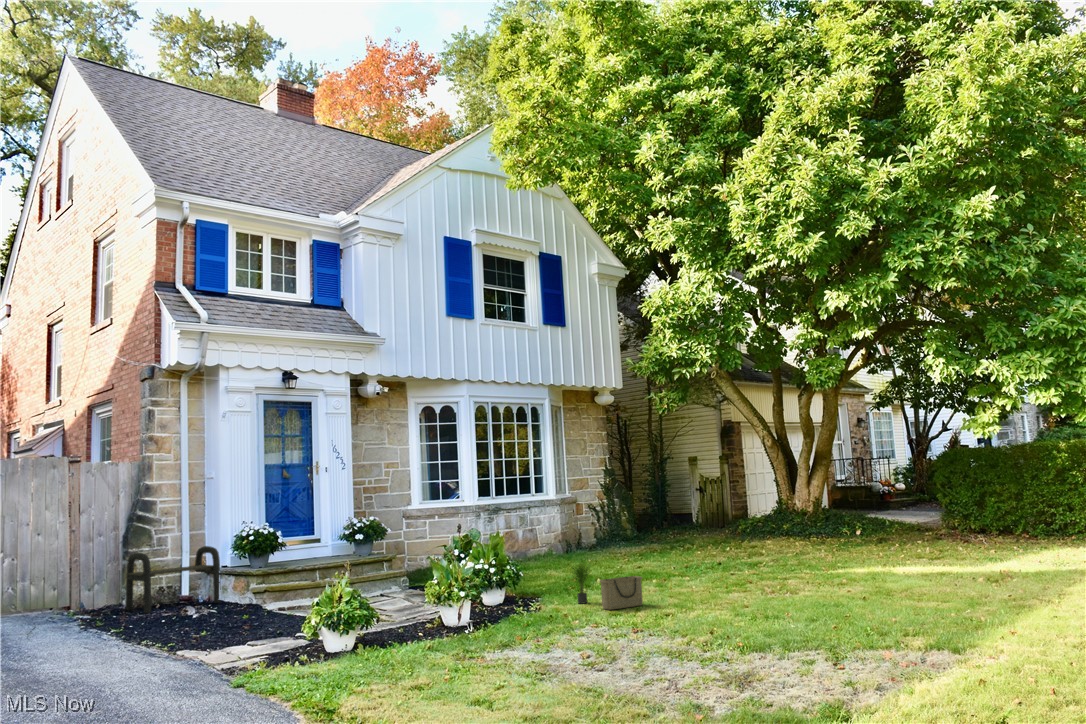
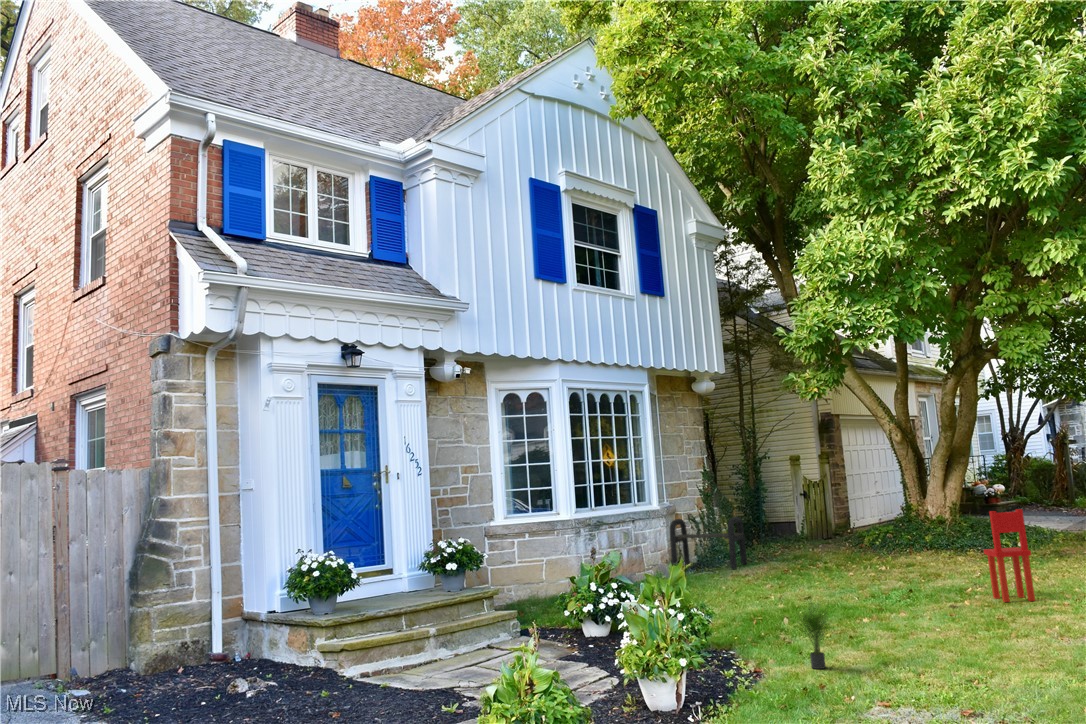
chair: none [761,499,790,568] -> present [984,509,1035,602]
bench: present [126,546,221,613] -> present [670,517,747,569]
basket: present [599,576,643,610] -> none [860,628,921,683]

